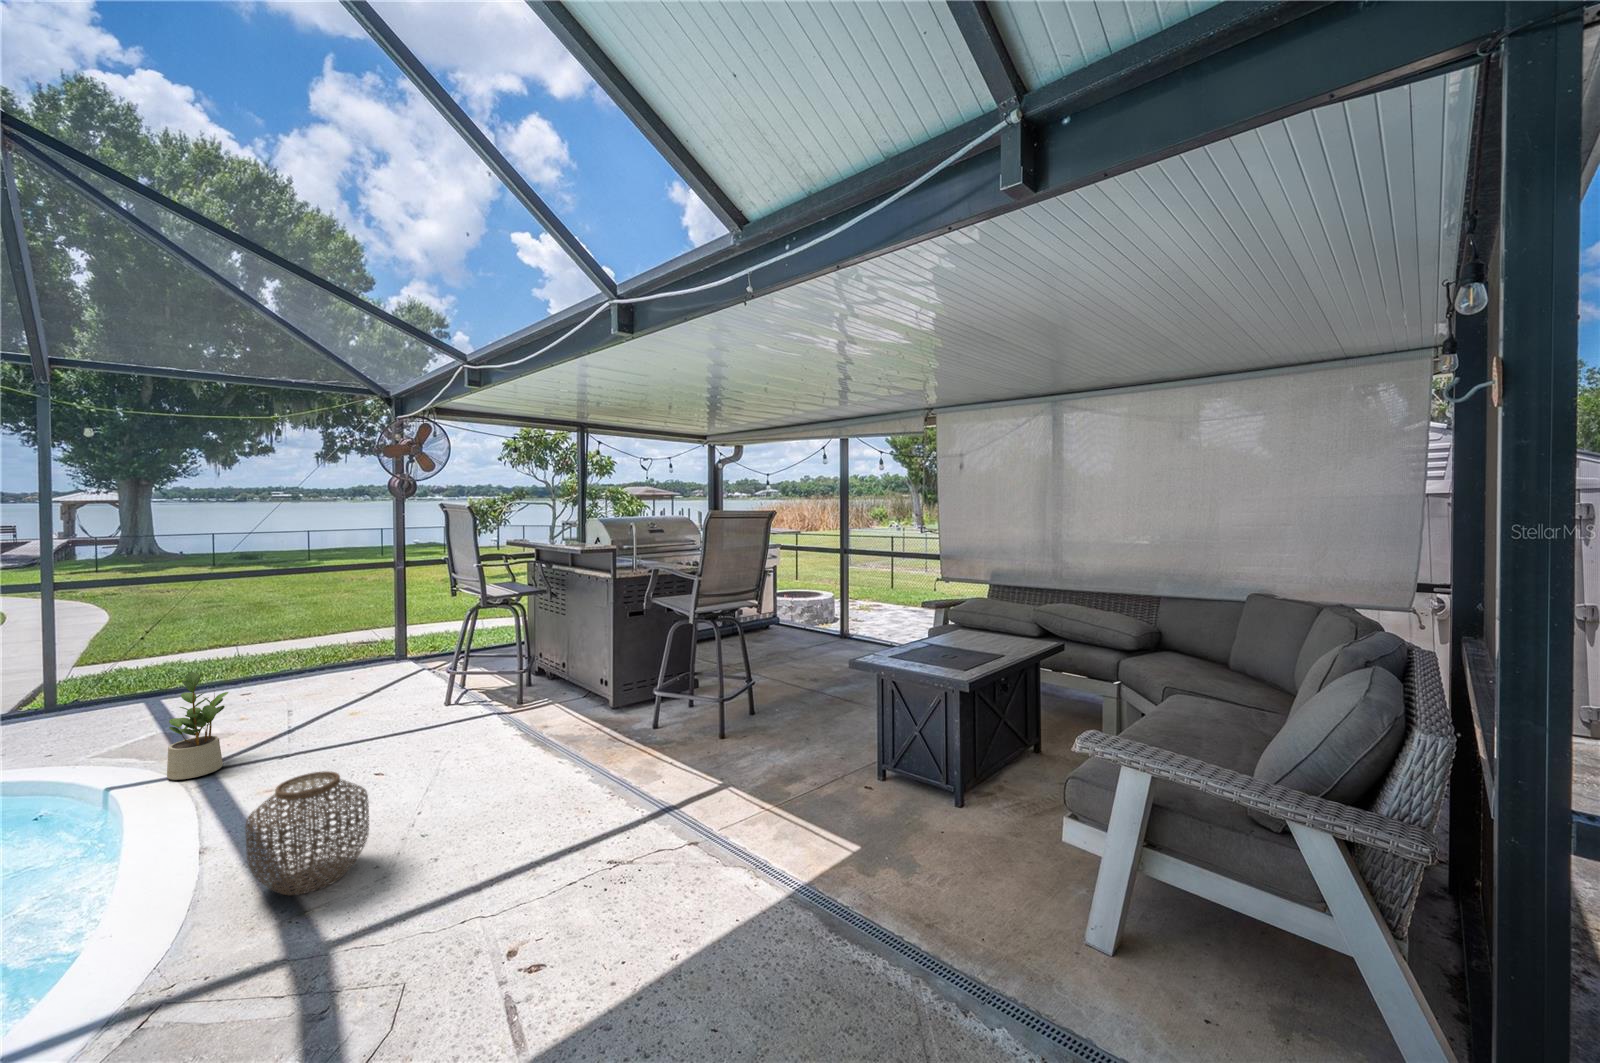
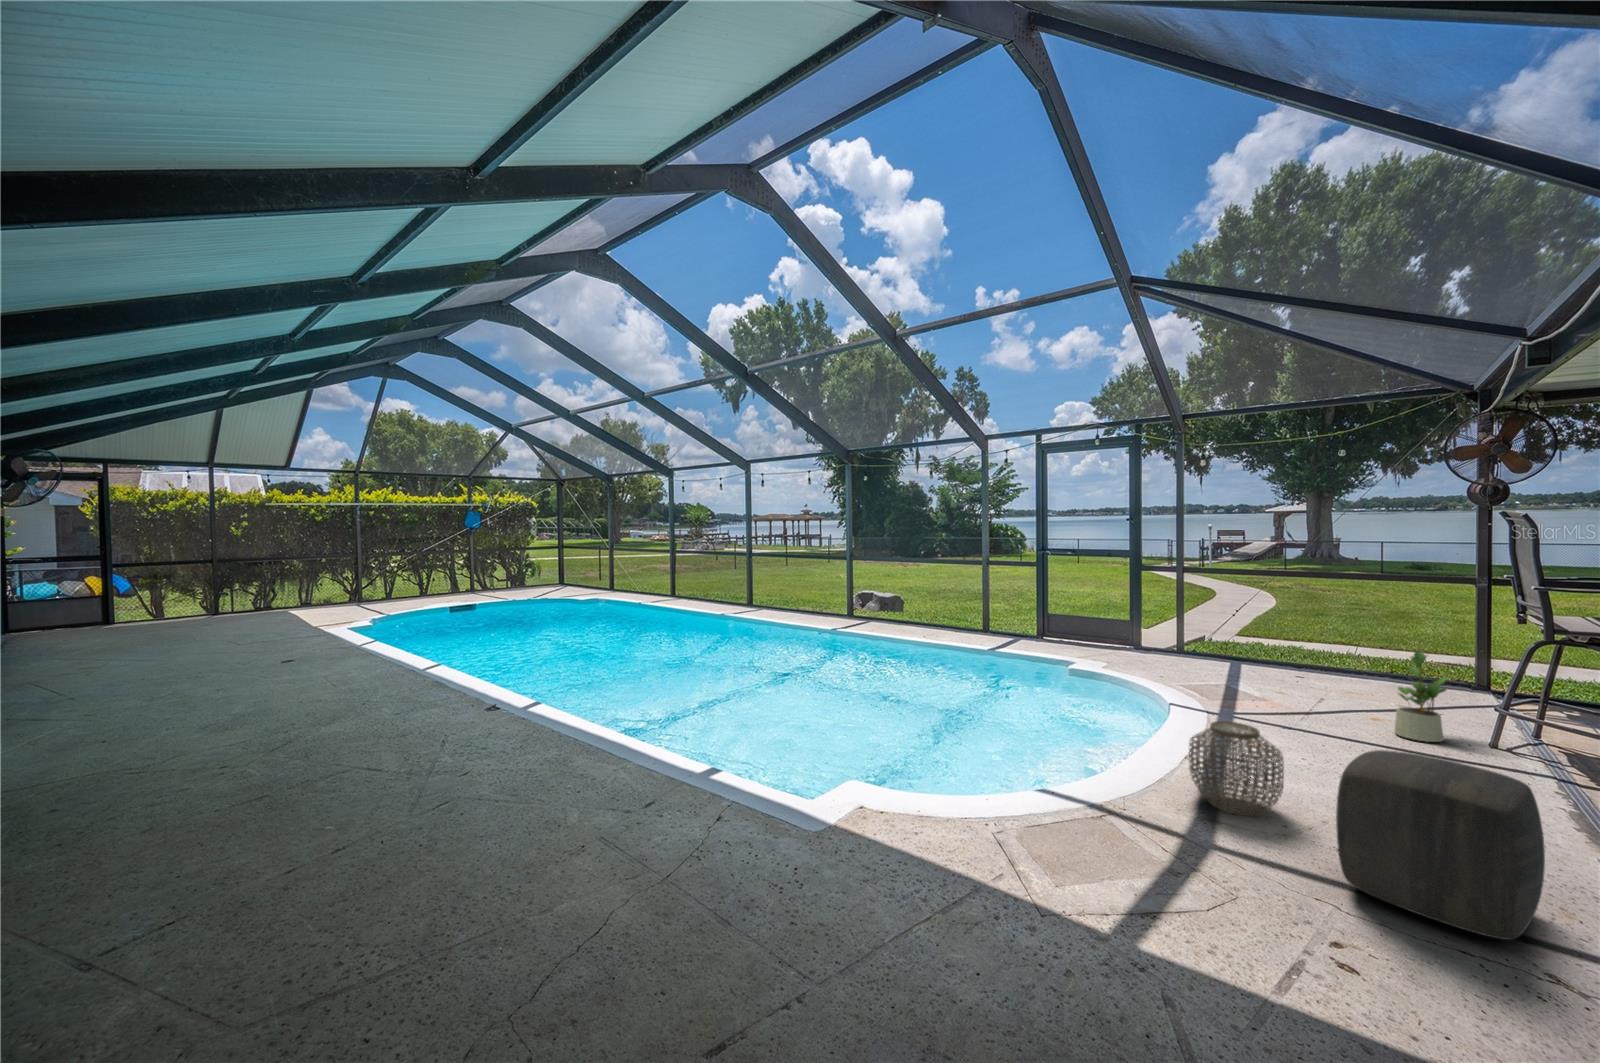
potted plant: present [167,672,228,780] -> present [1395,651,1450,742]
ottoman: none [457,727,595,887] -> present [1336,750,1545,940]

